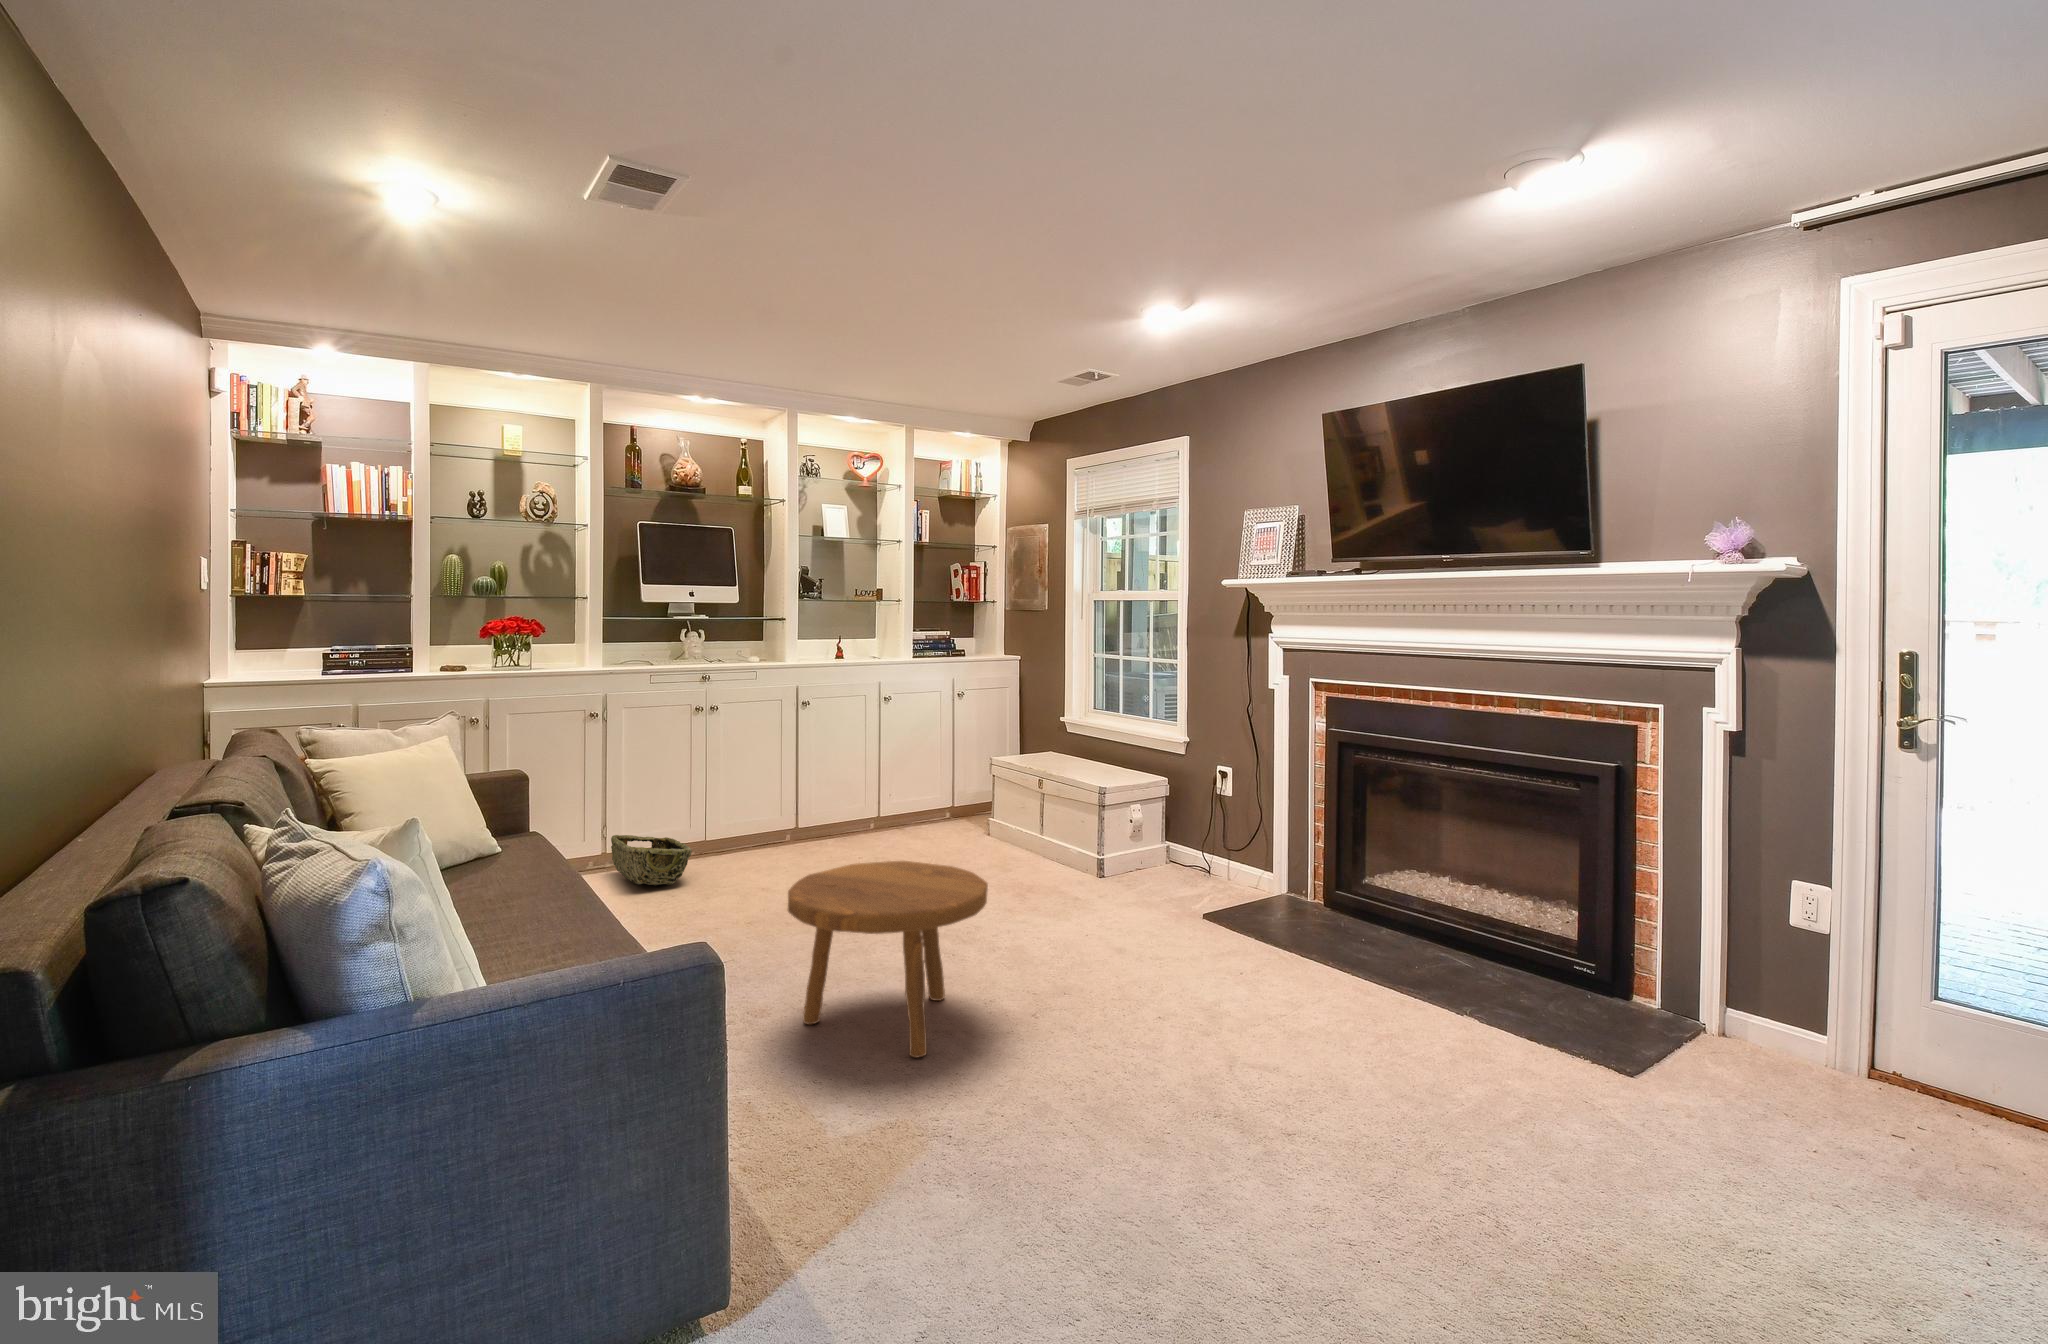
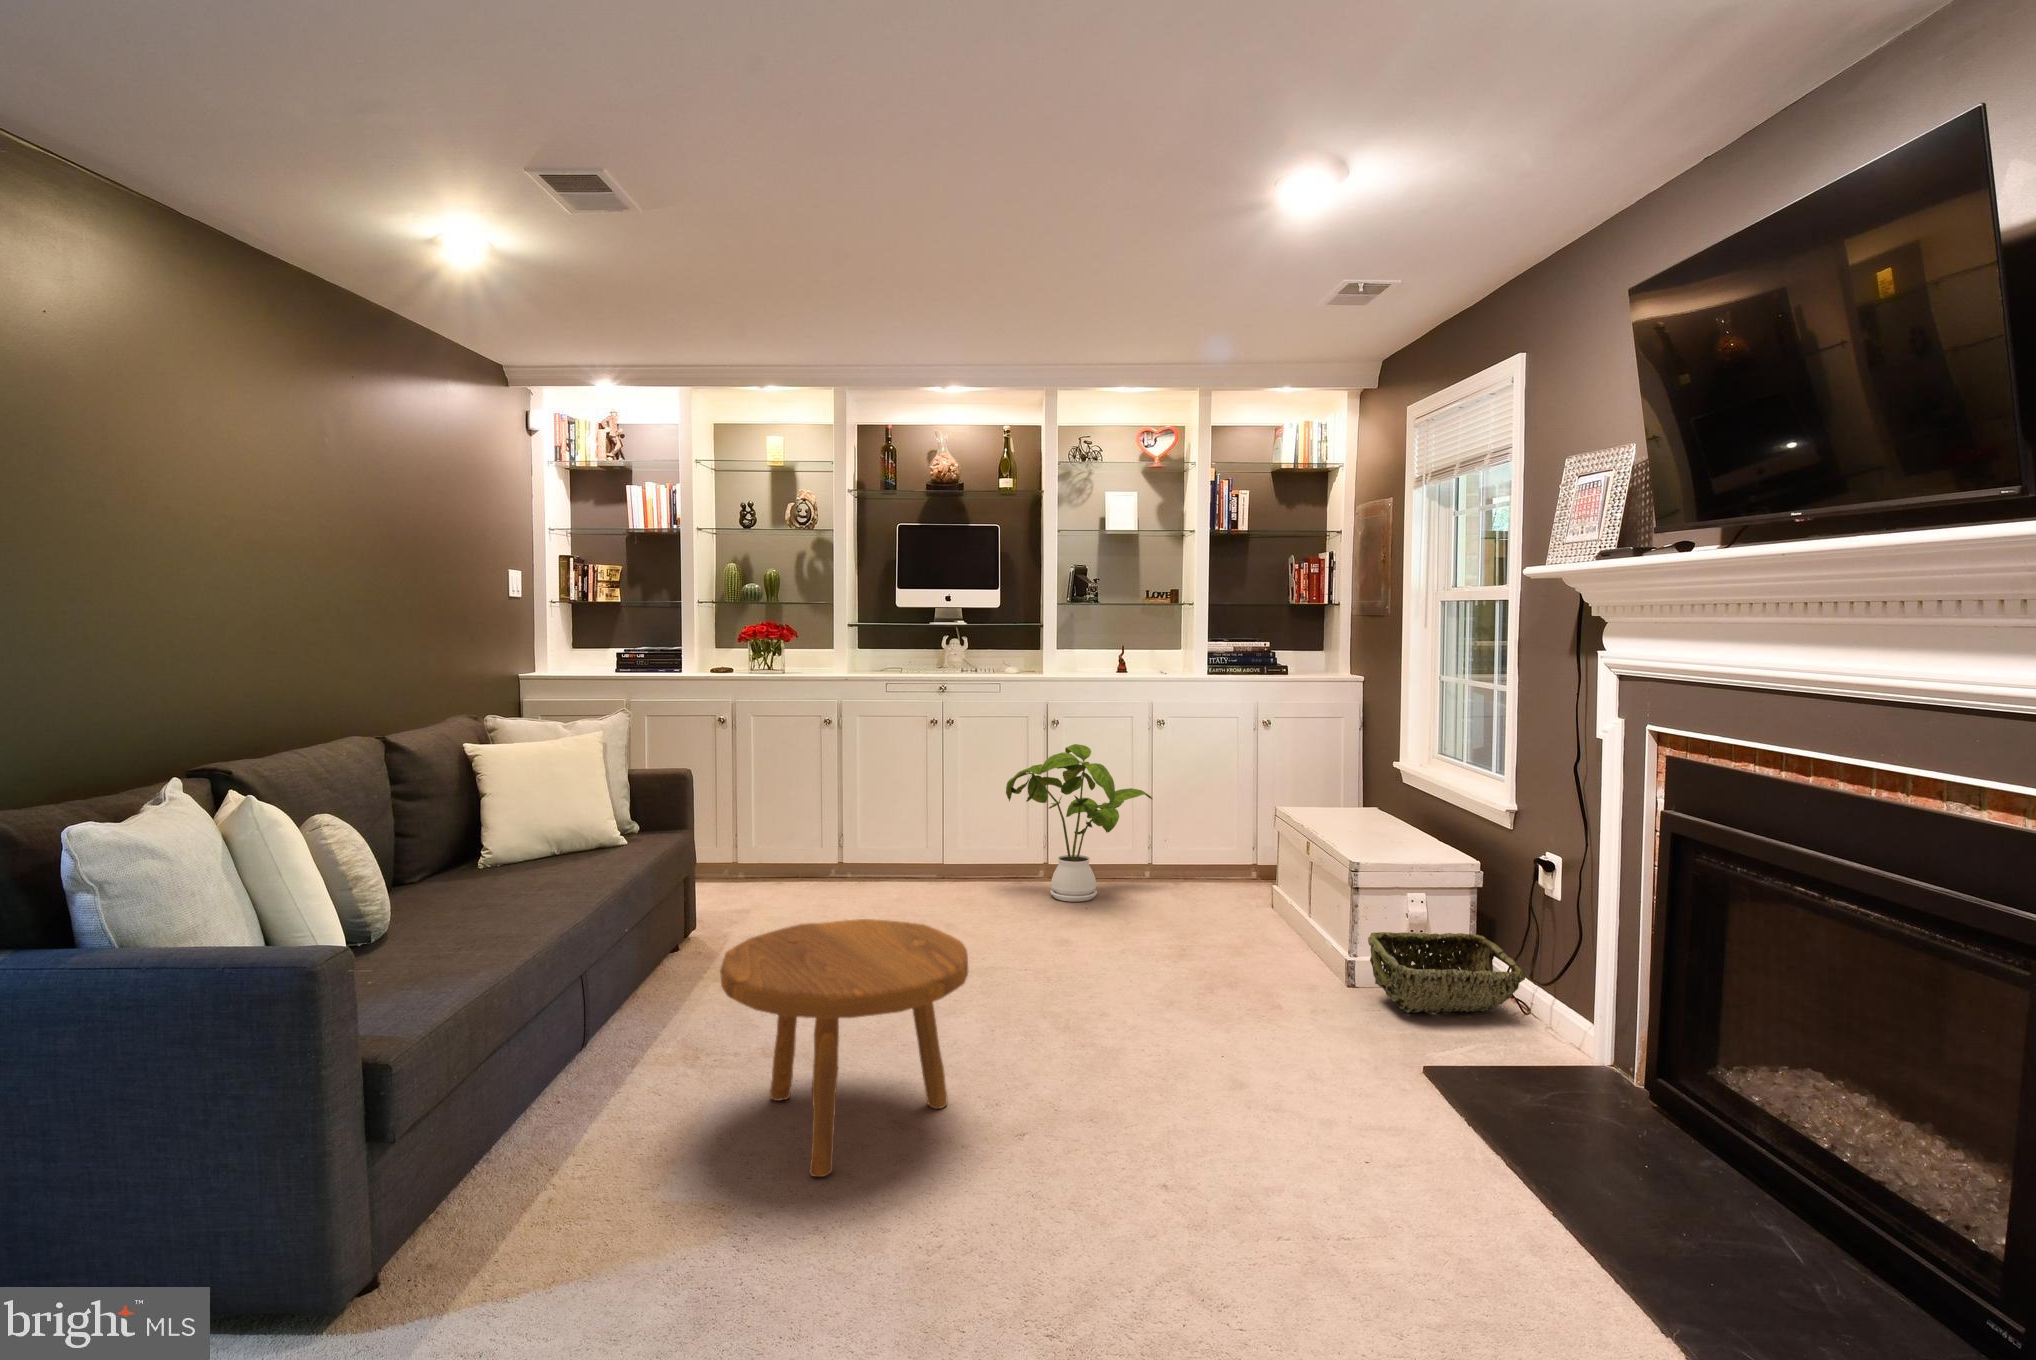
house plant: none [773,720,892,855] -> present [1006,744,1152,902]
woven basket: present [611,835,692,886] -> present [1368,932,1525,1013]

